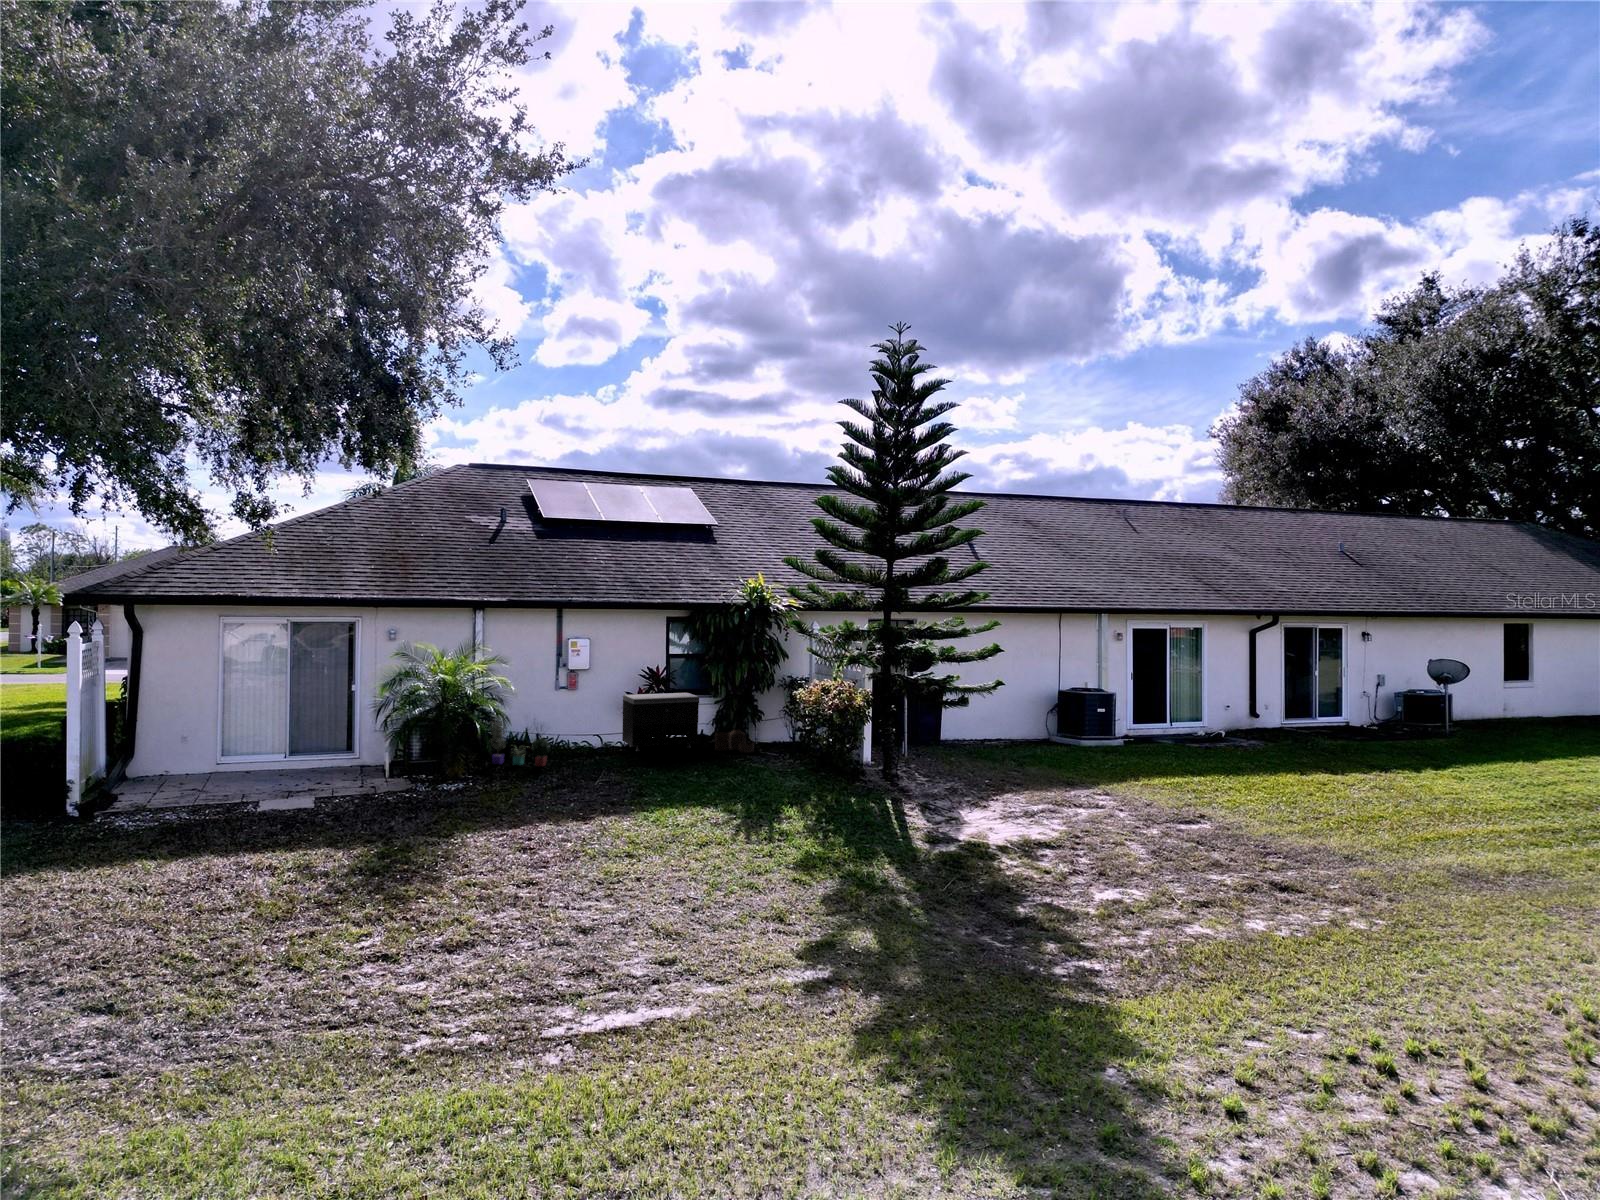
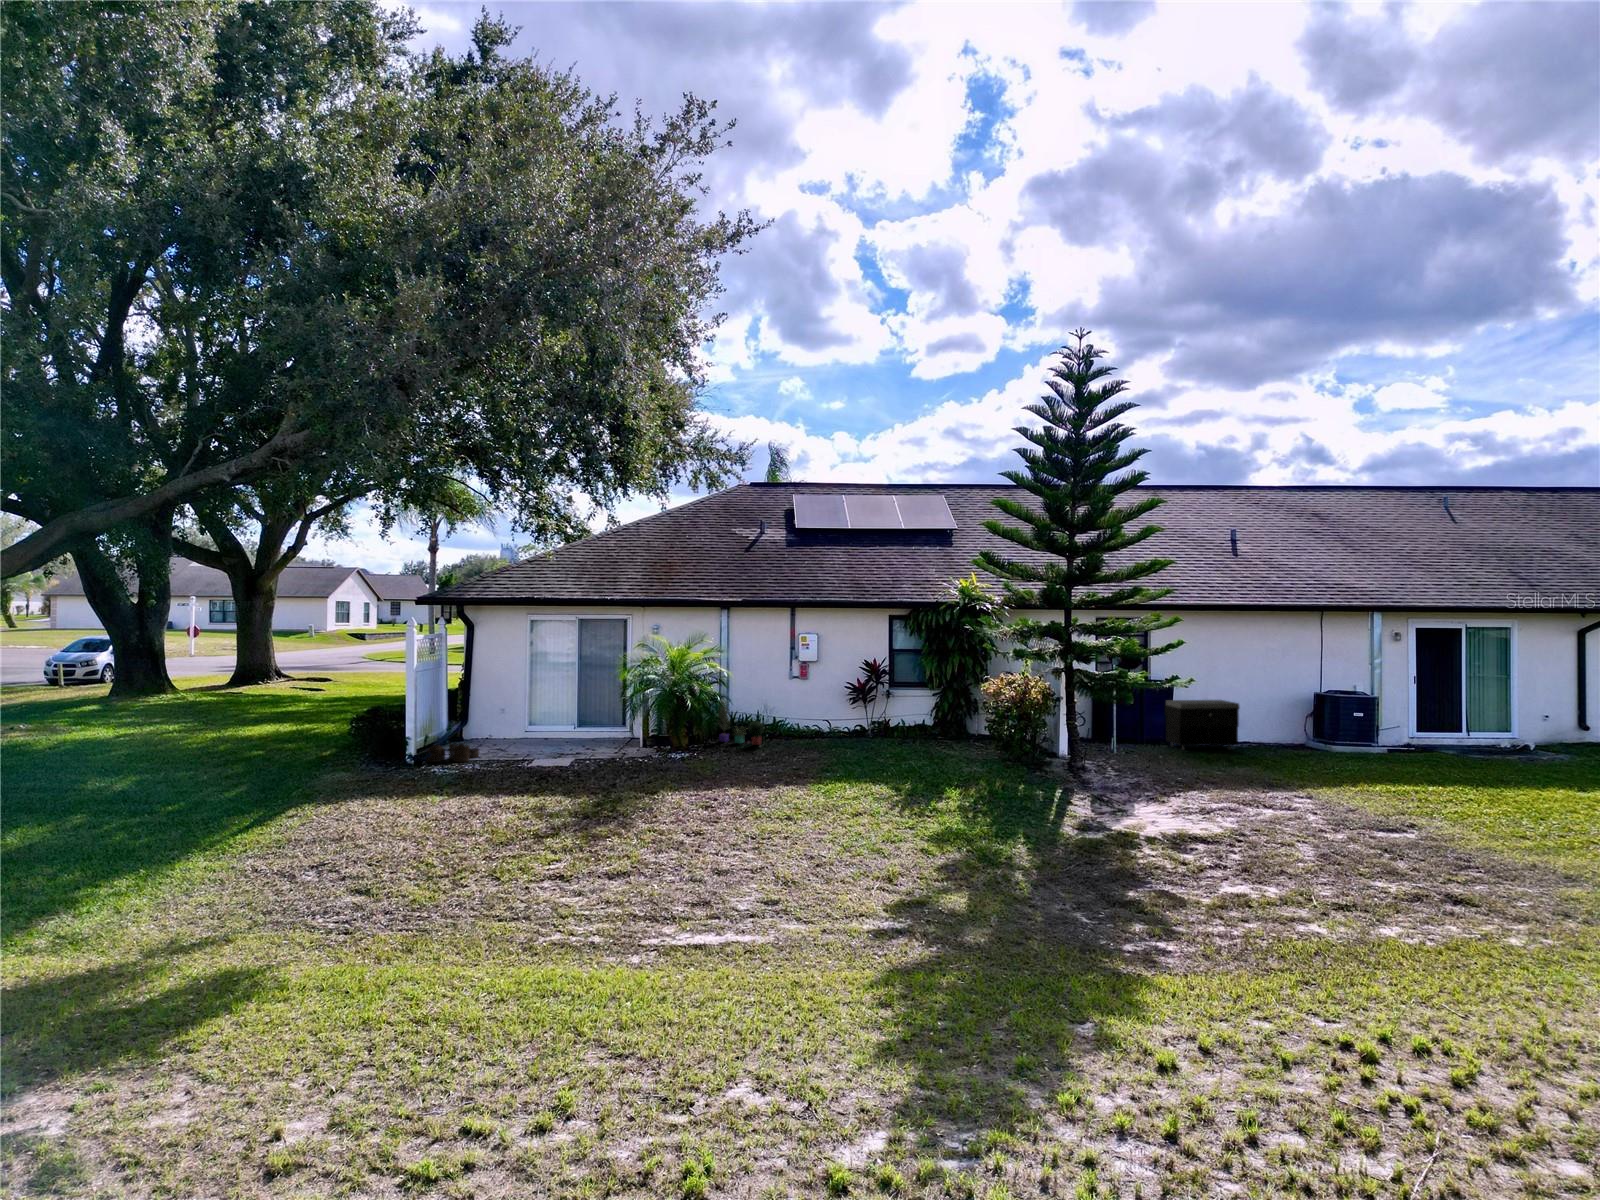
storage bench: present [622,693,699,751] -> present [1165,700,1240,750]
woven basket: present [715,729,754,753] -> present [426,742,479,762]

